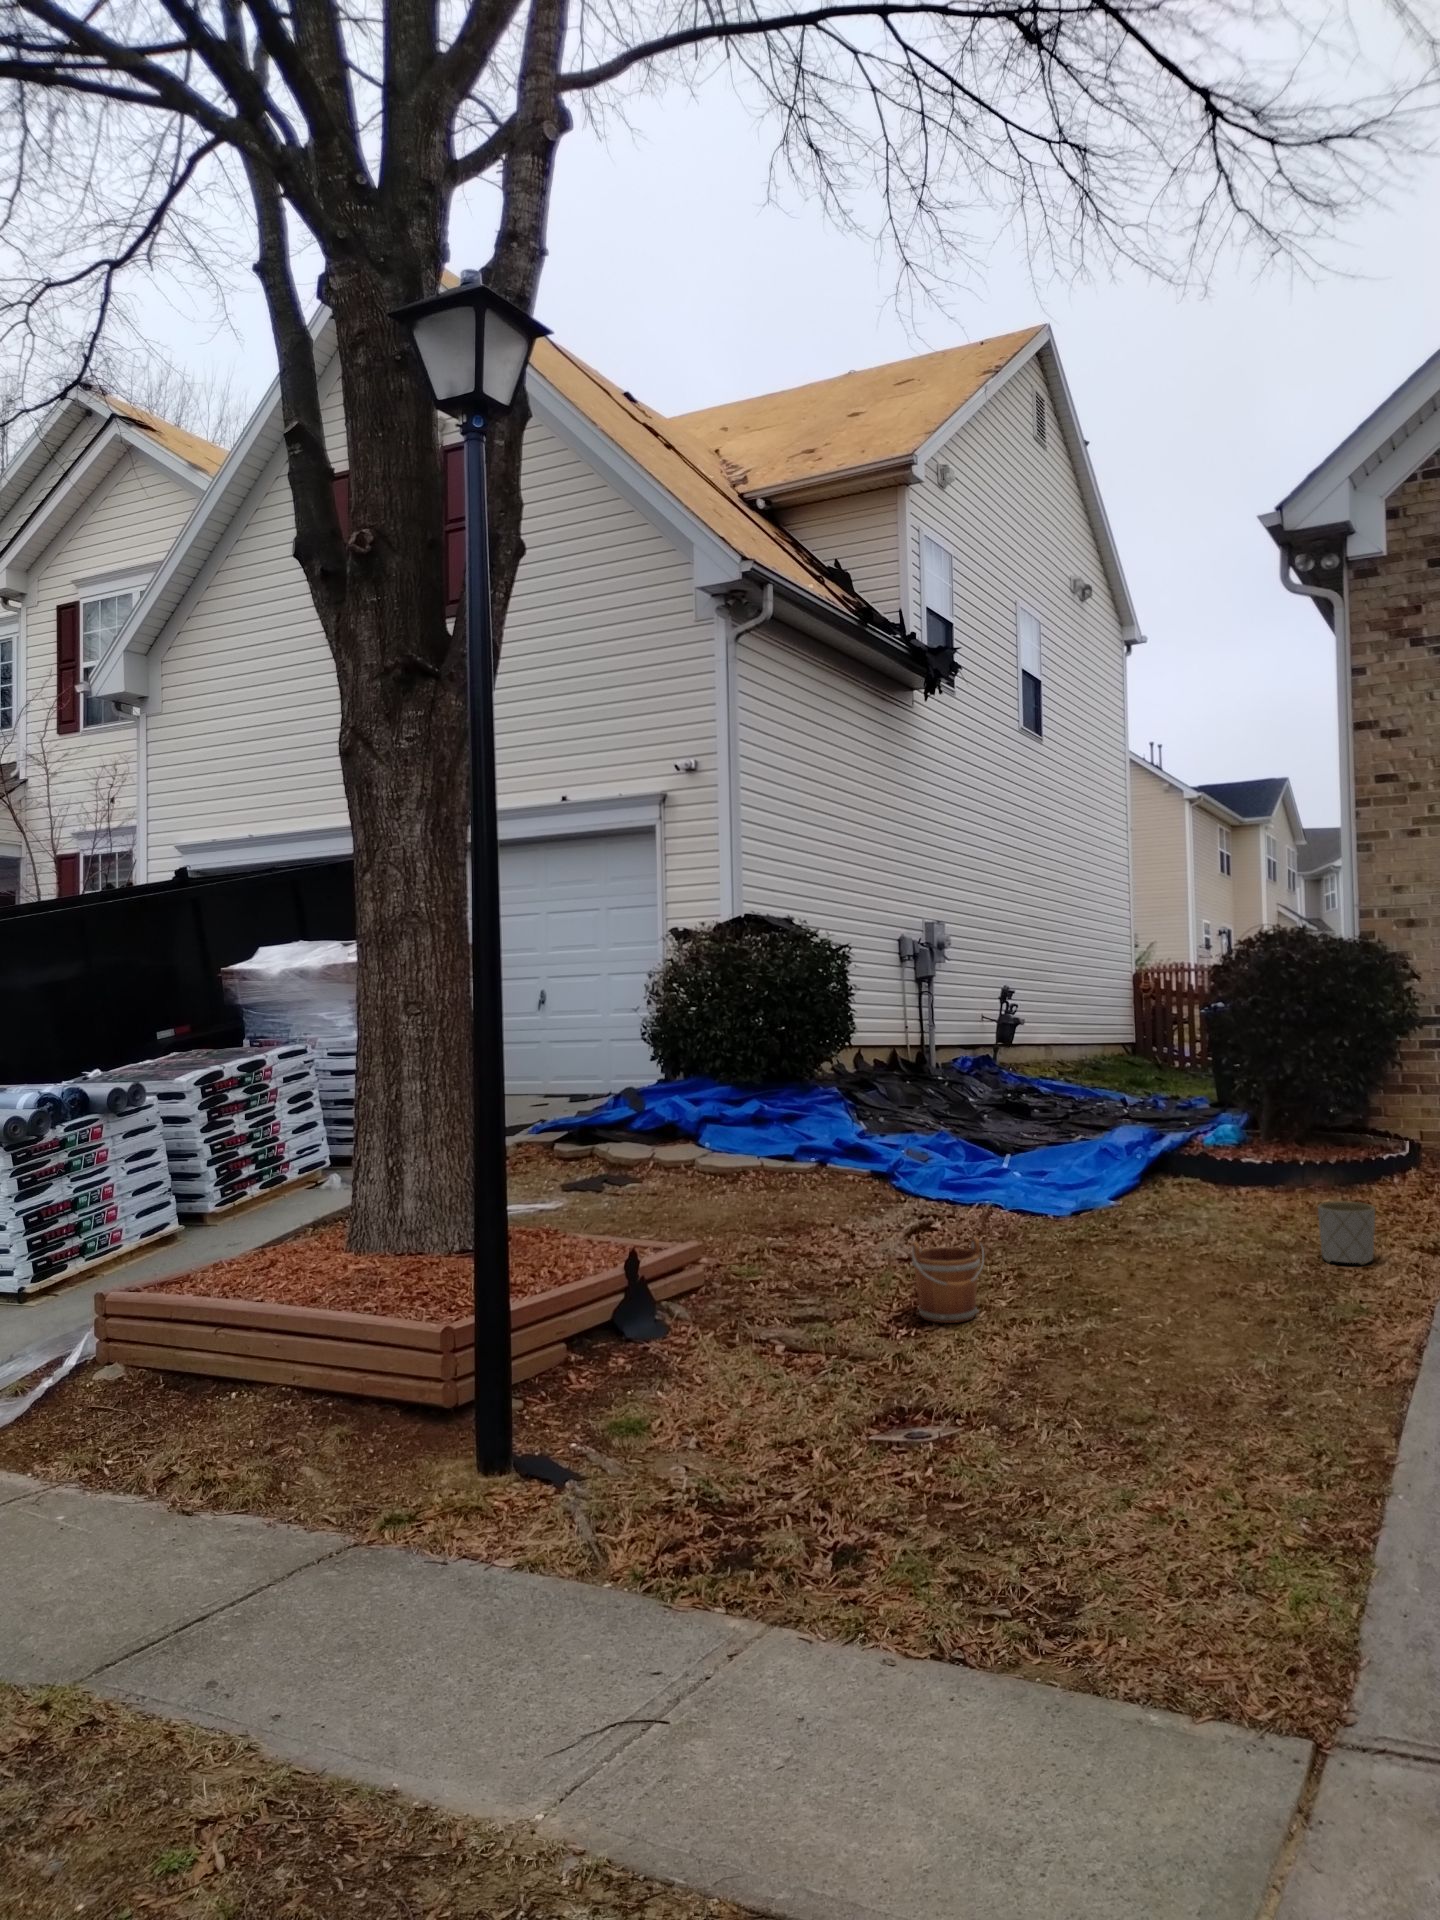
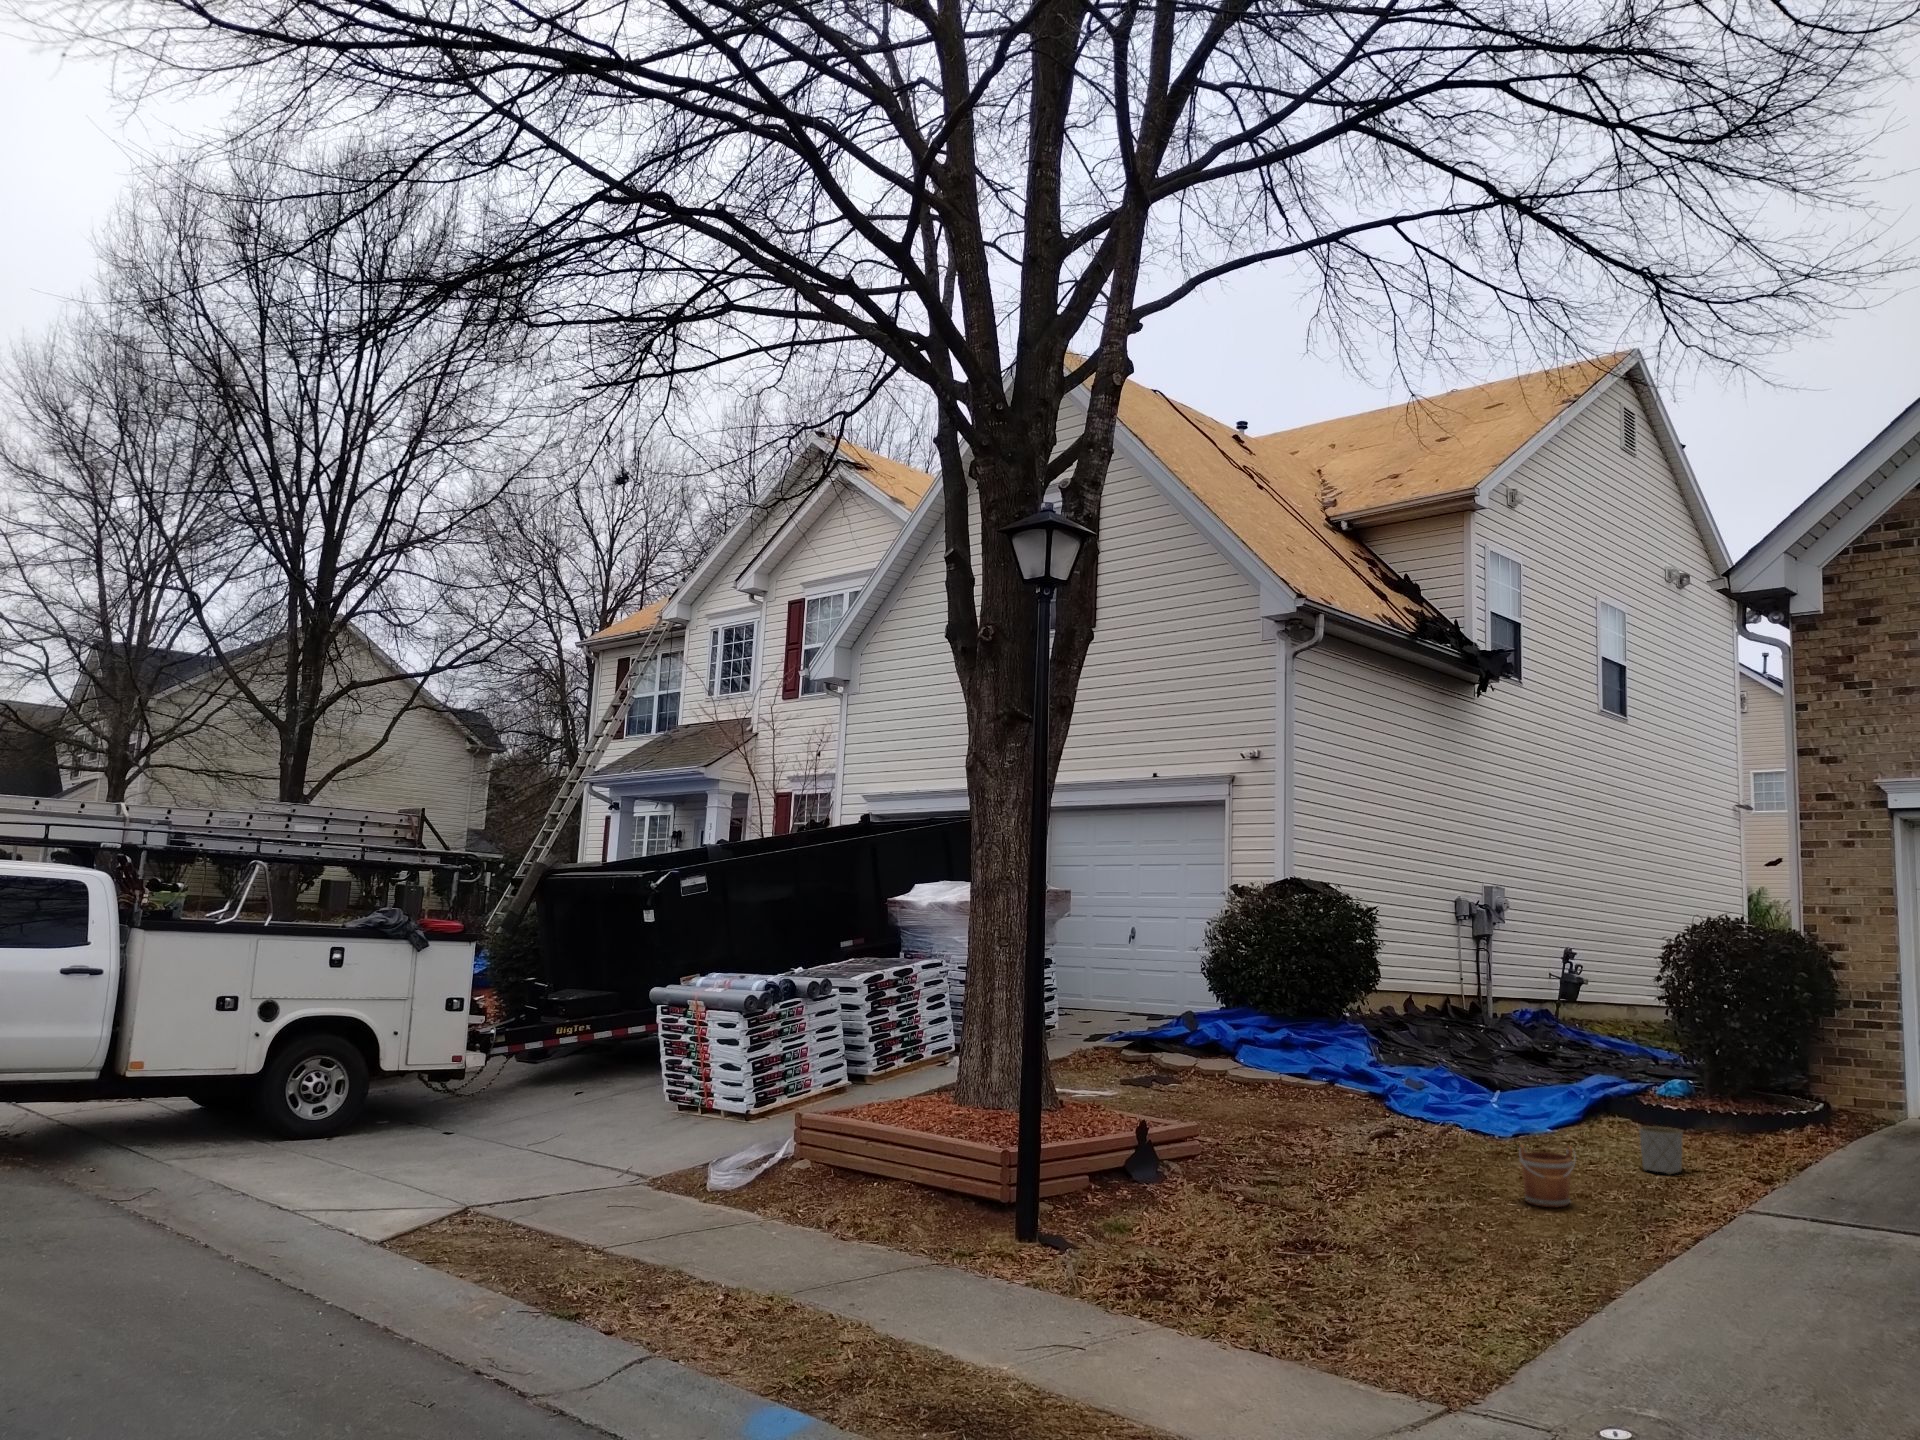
bucket: present [911,1237,984,1323] -> present [1519,1144,1575,1207]

